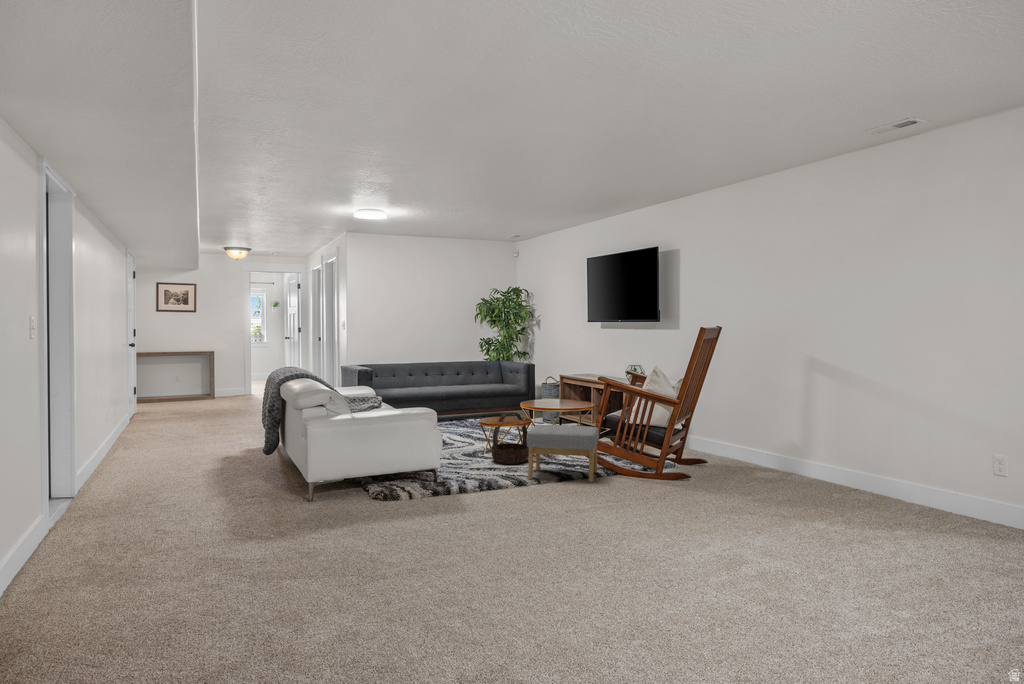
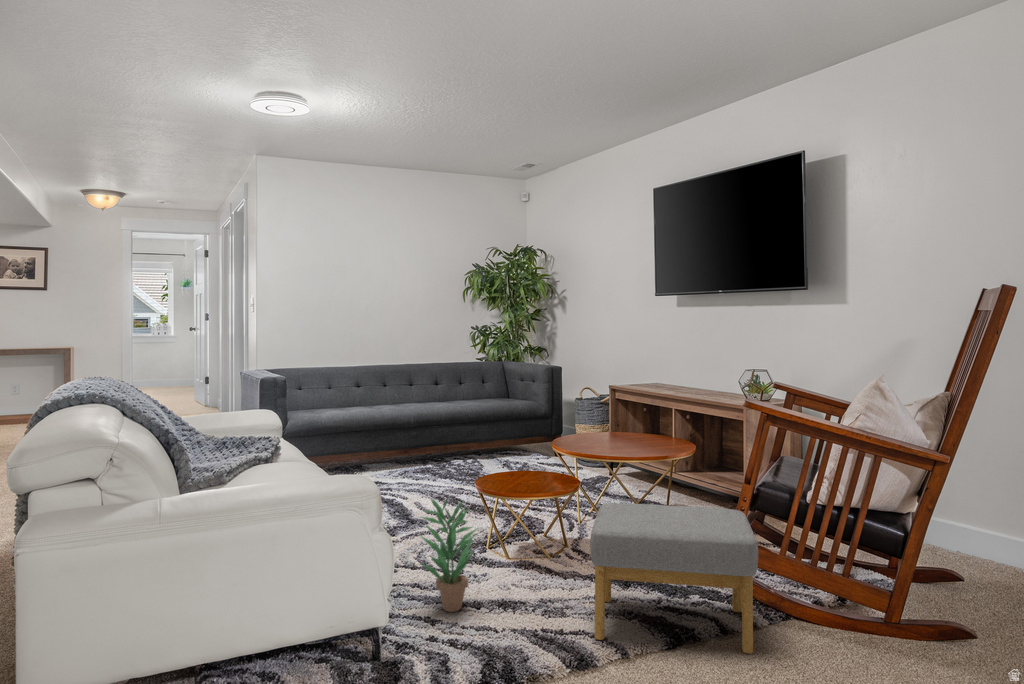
basket: present [492,412,529,464] -> none [502,468,580,581]
potted plant: none [452,420,480,472] -> present [421,499,476,612]

